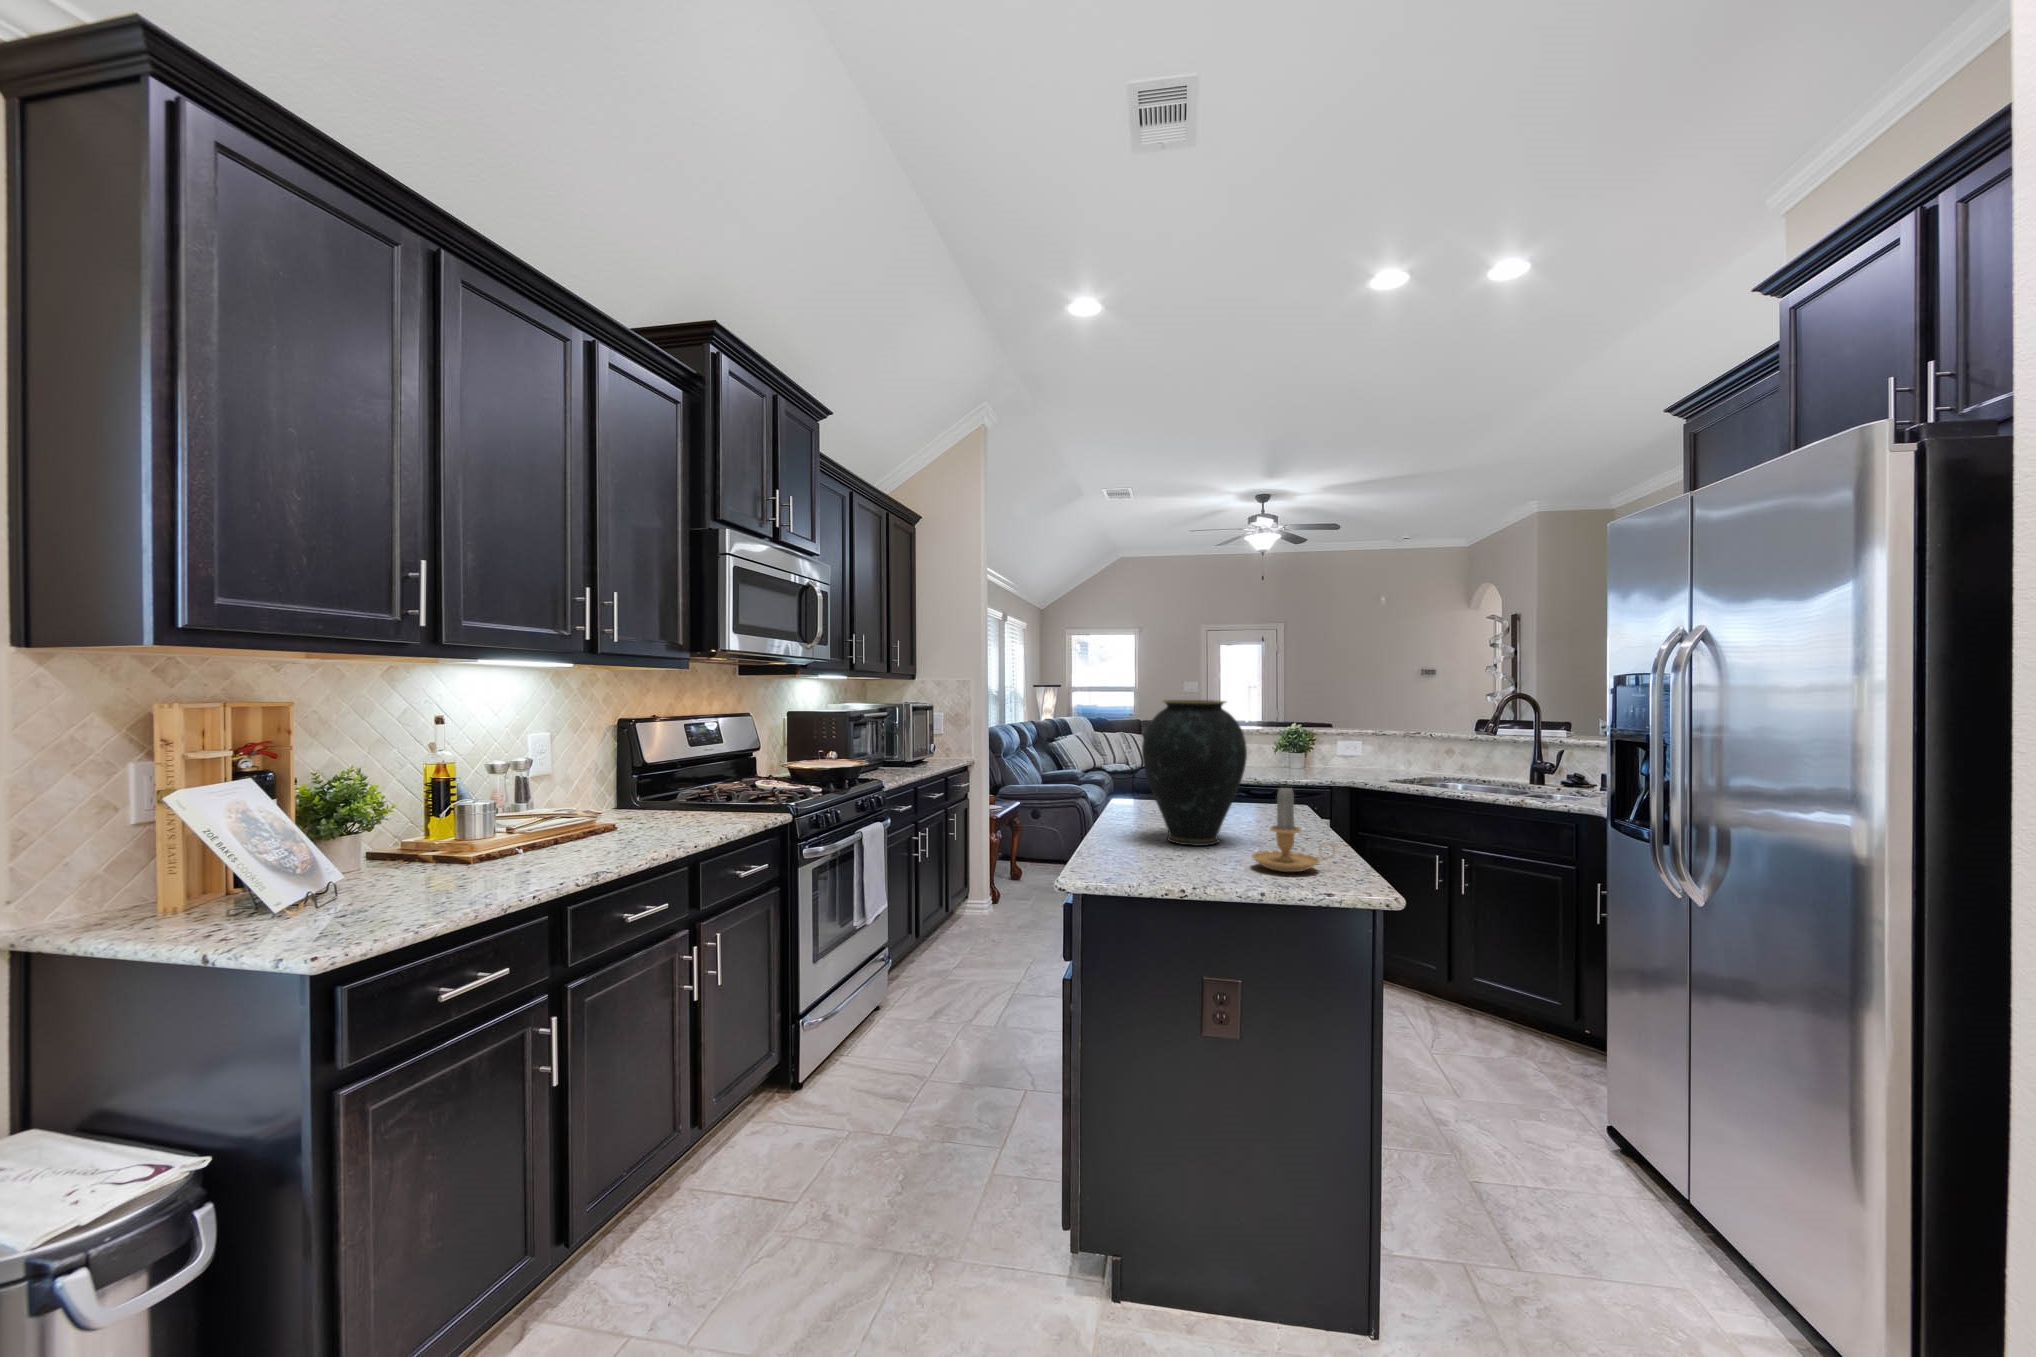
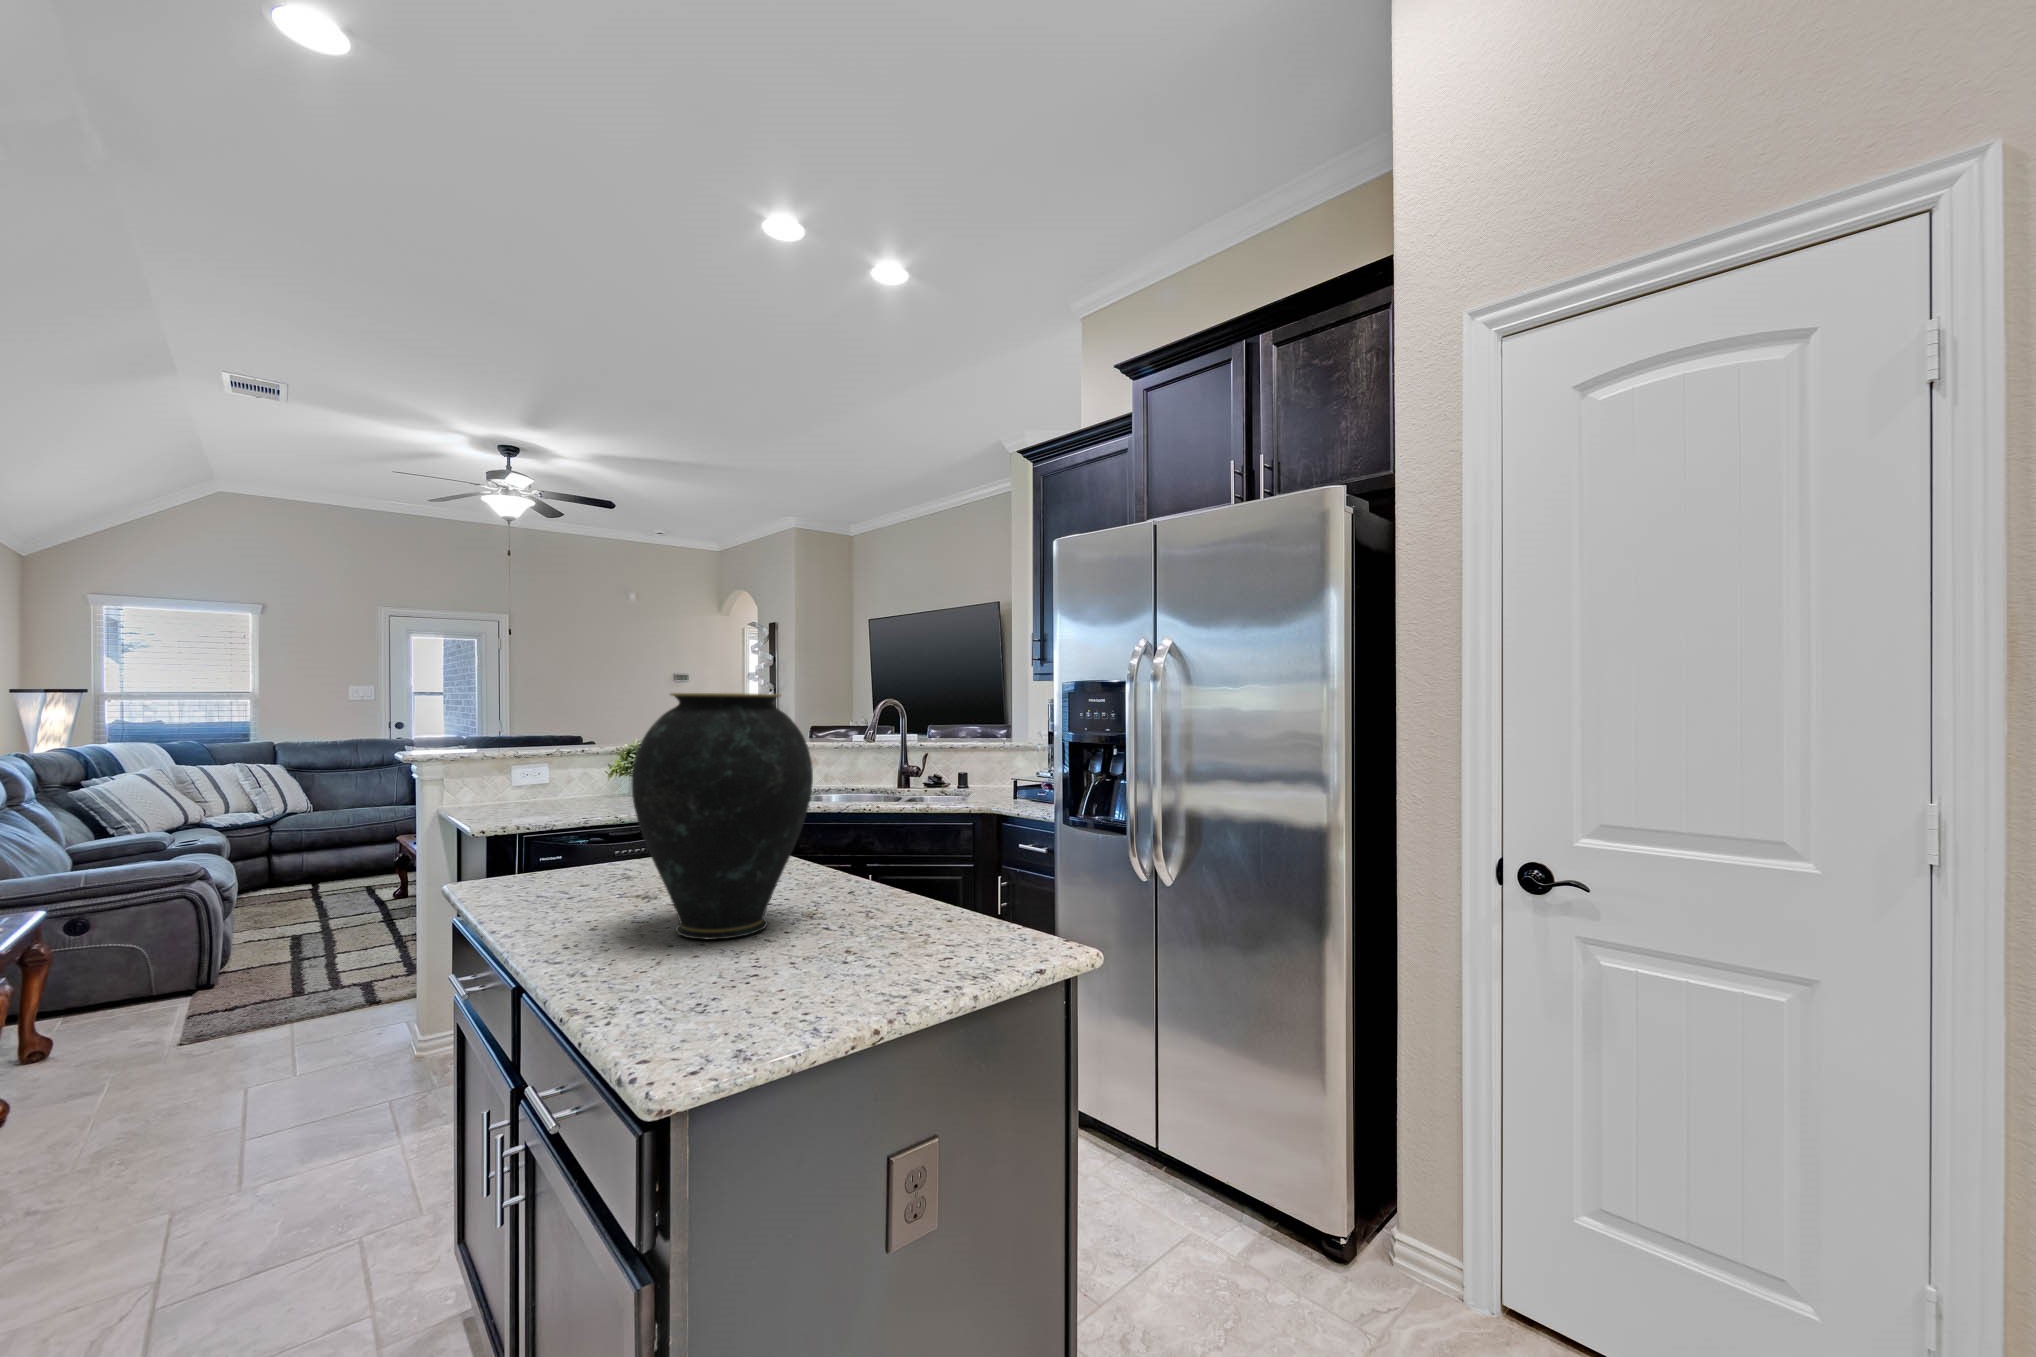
candle: present [1252,788,1334,872] -> none [886,815,992,953]

